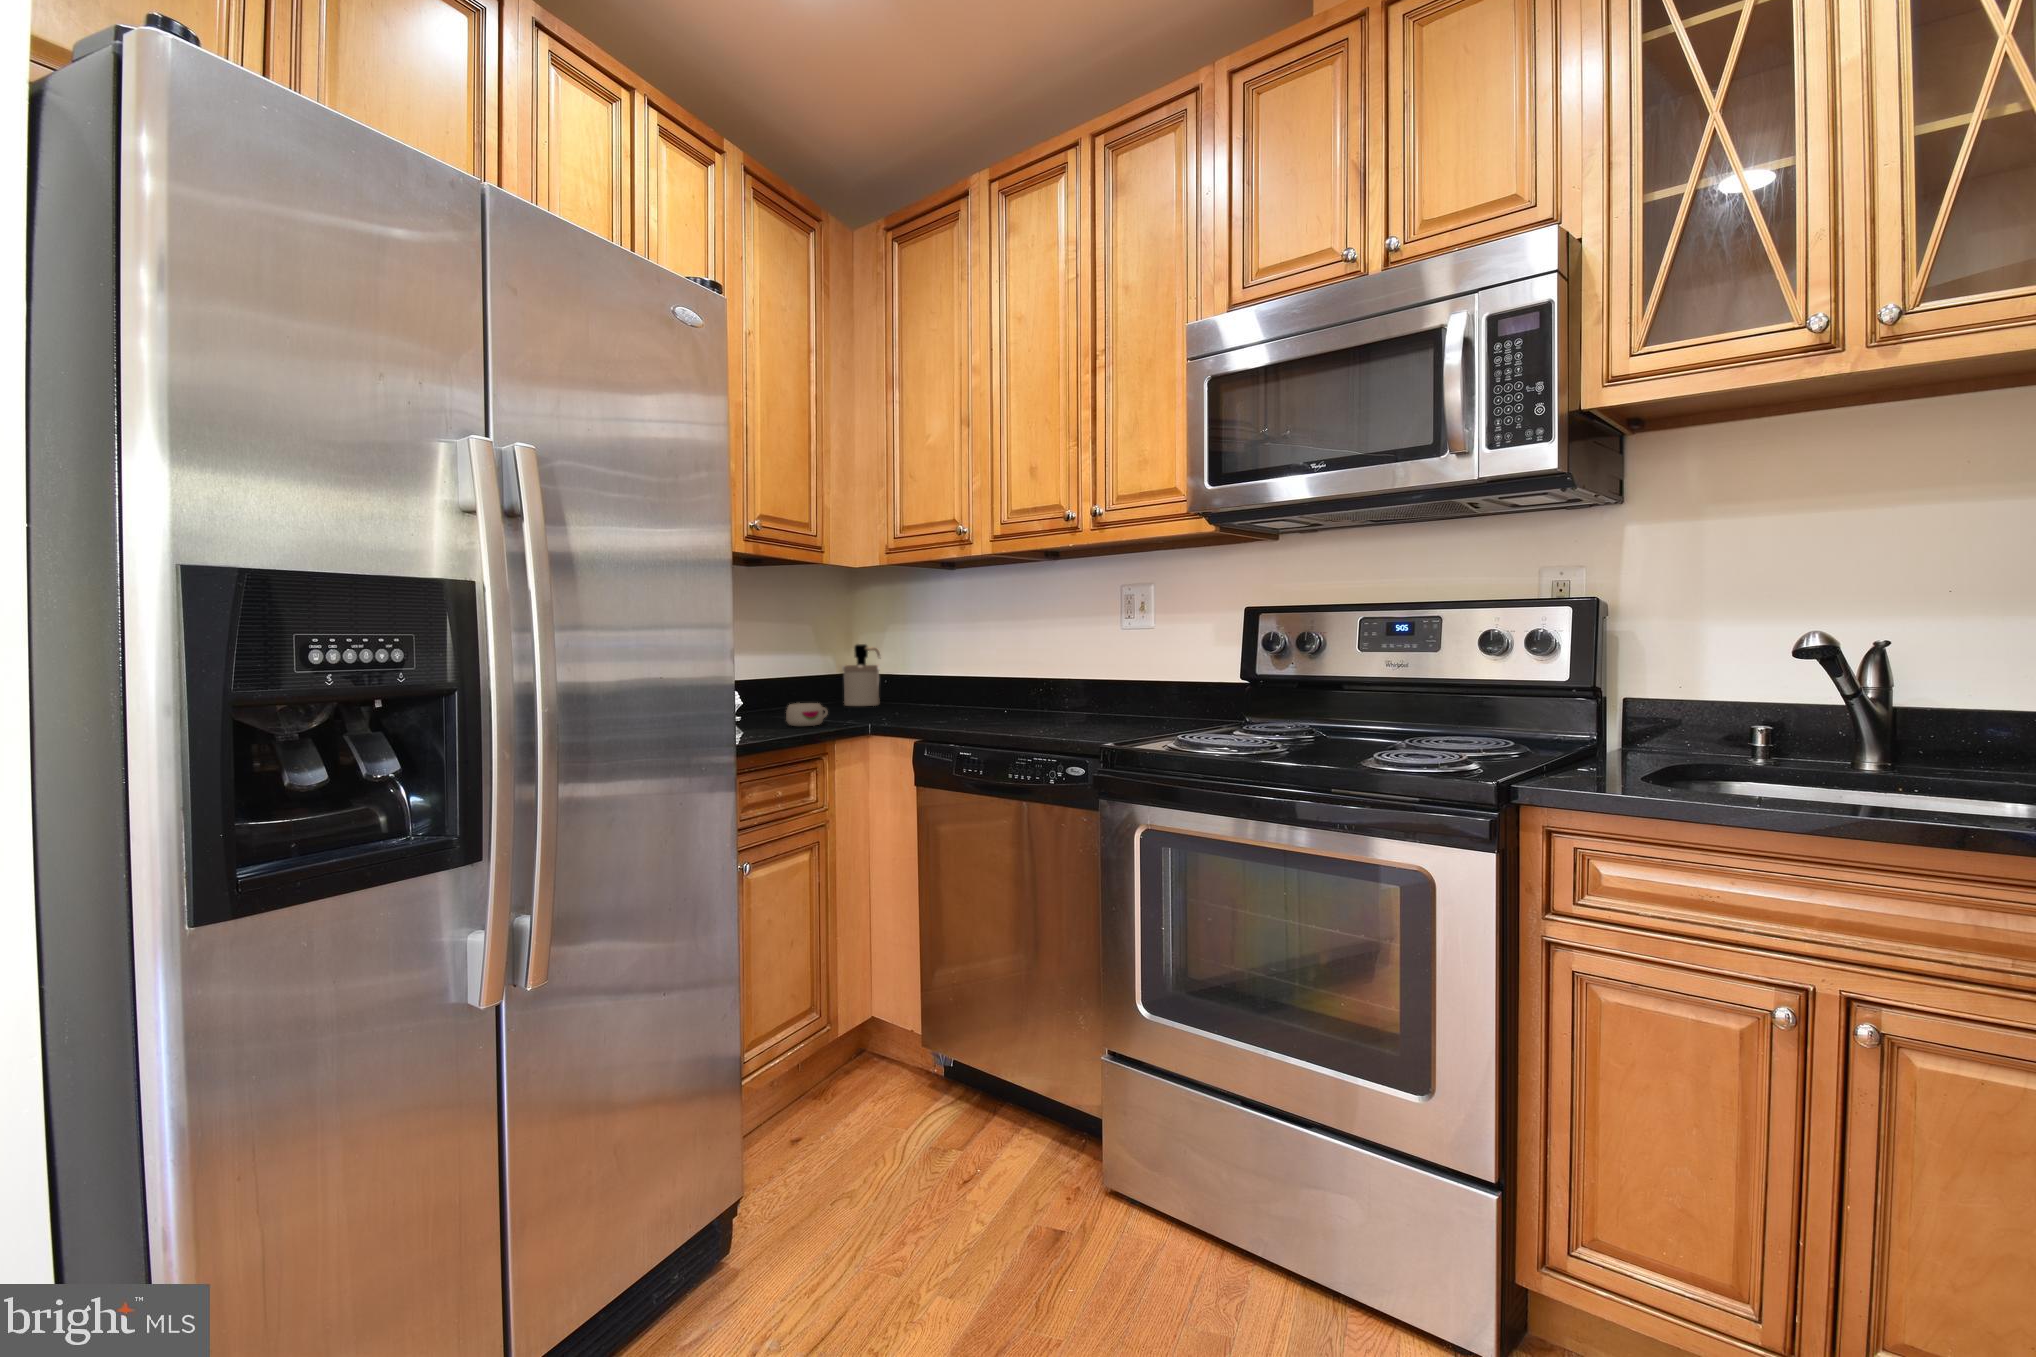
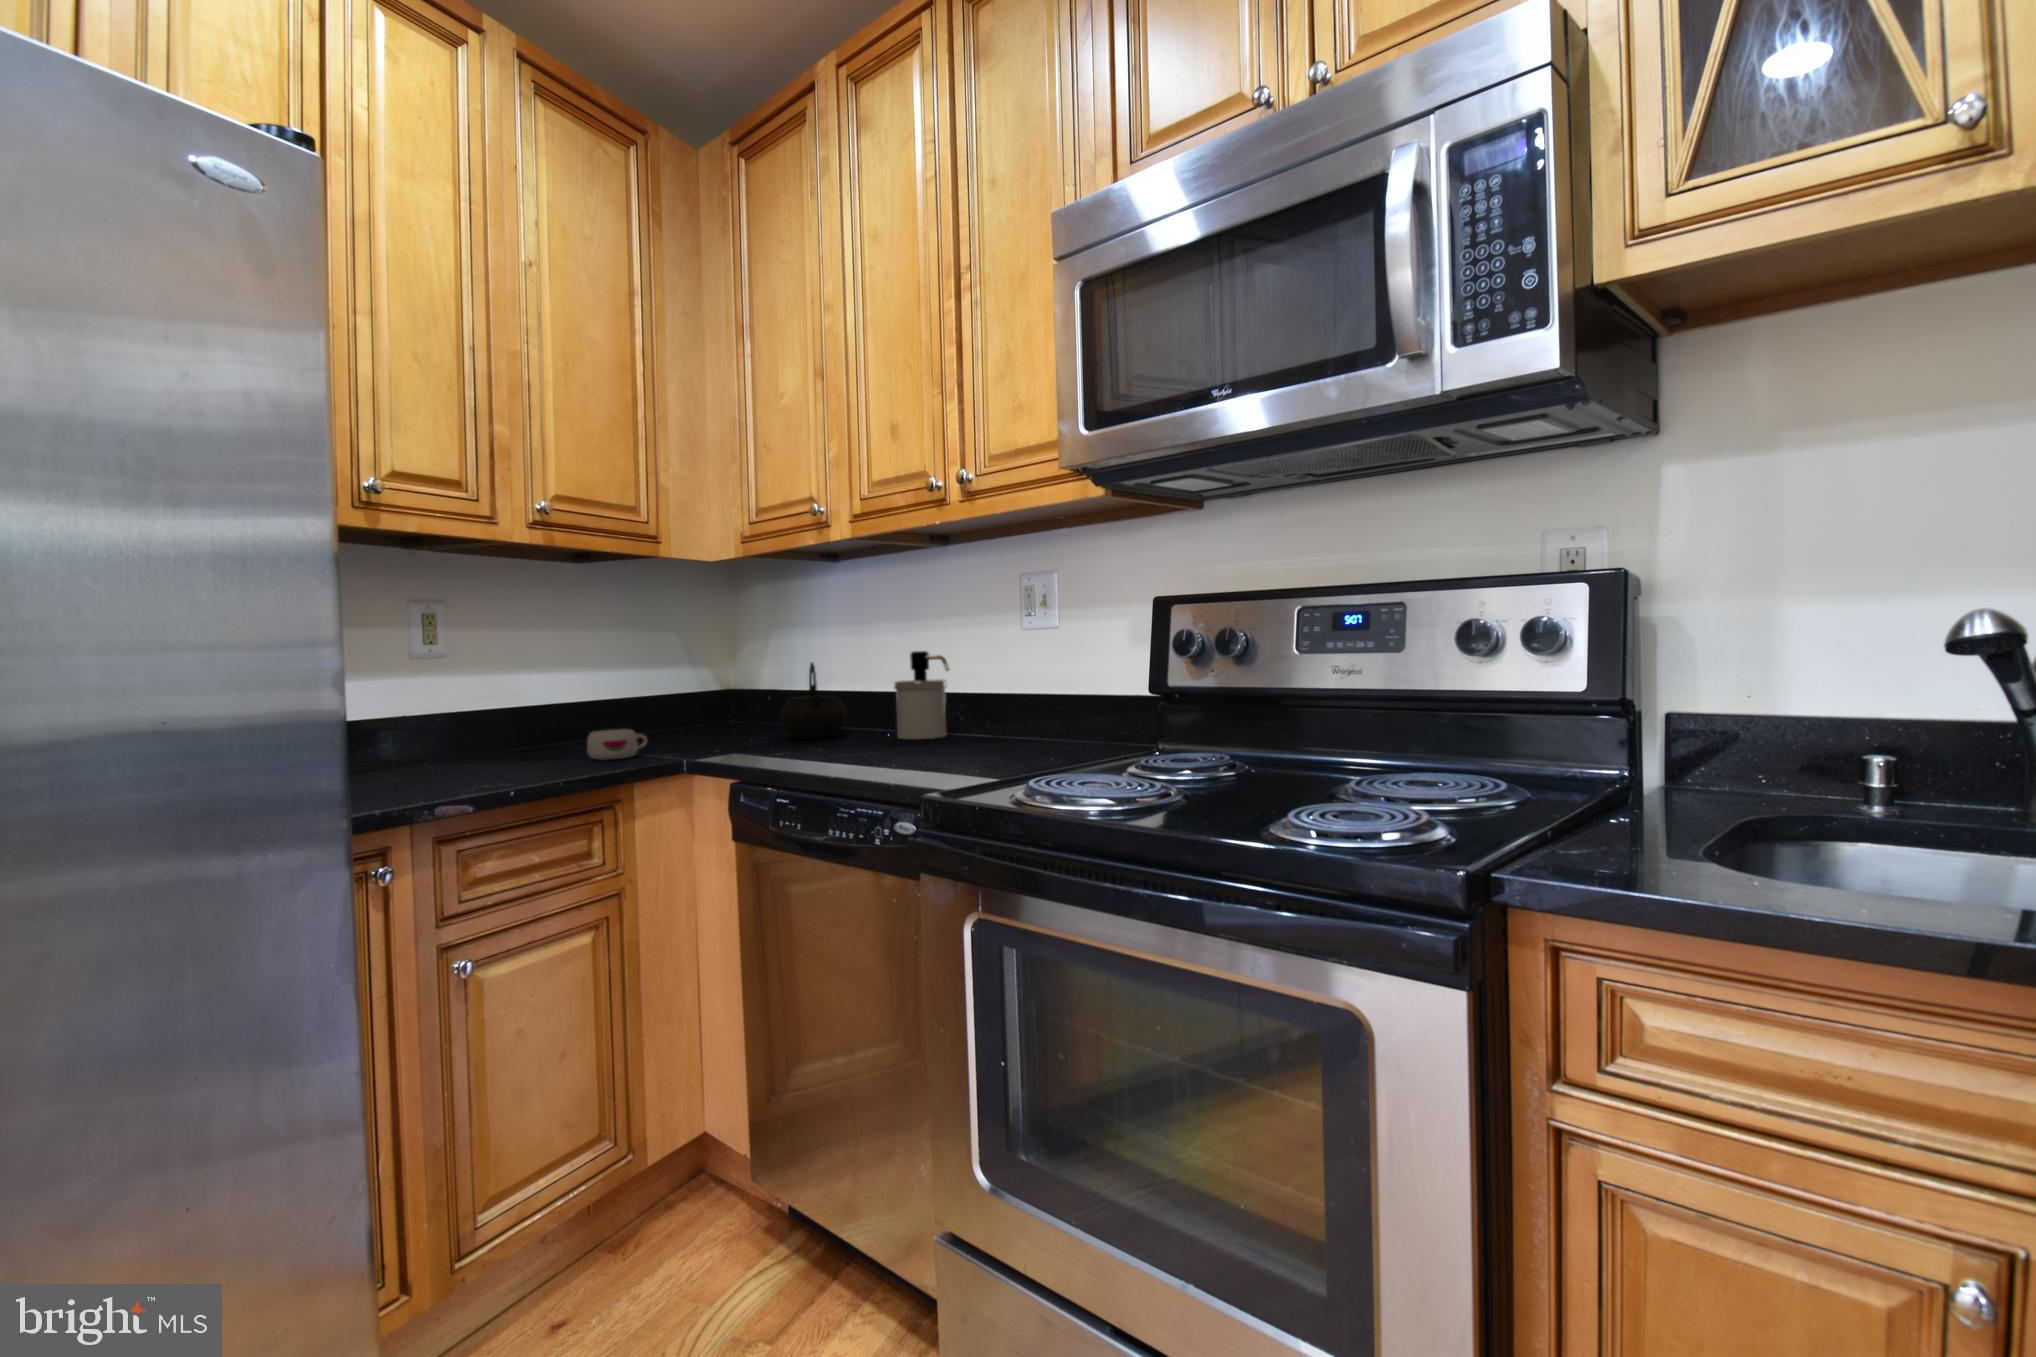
soap dispenser: present [842,644,881,706] -> present [894,651,949,740]
kettle: none [917,652,971,714] -> present [779,663,847,738]

